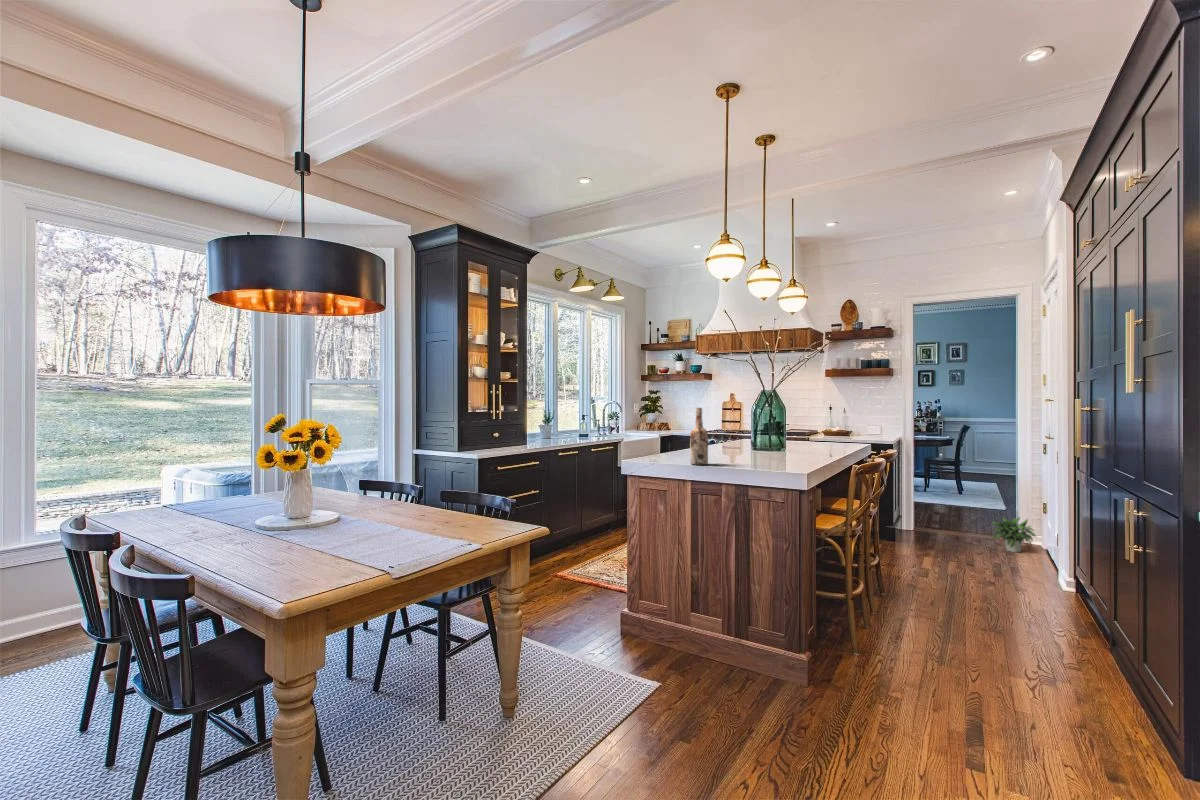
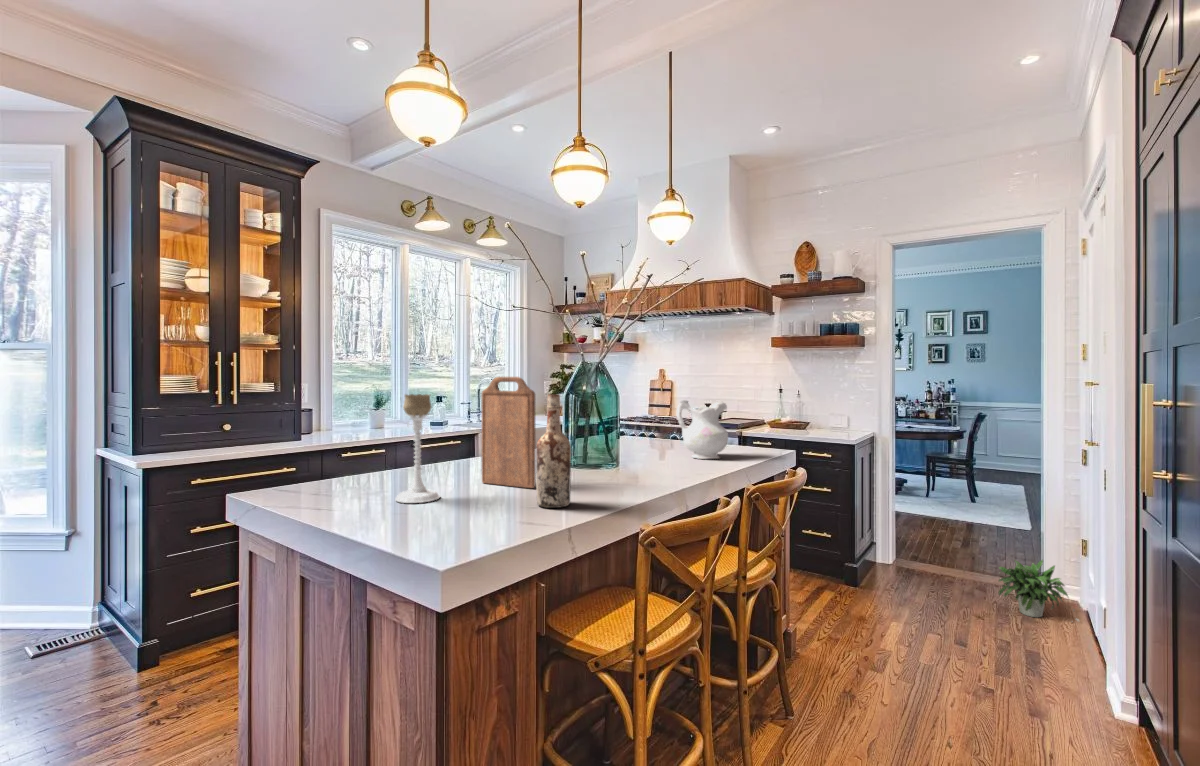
cutting board: none [734,399,769,458] -> present [482,377,536,488]
wine bottle: present [690,408,708,465] -> present [536,394,571,508]
candle holder: none [711,408,734,462] -> present [395,394,440,503]
ceramic pitcher: none [810,412,842,447] -> present [677,400,728,459]

